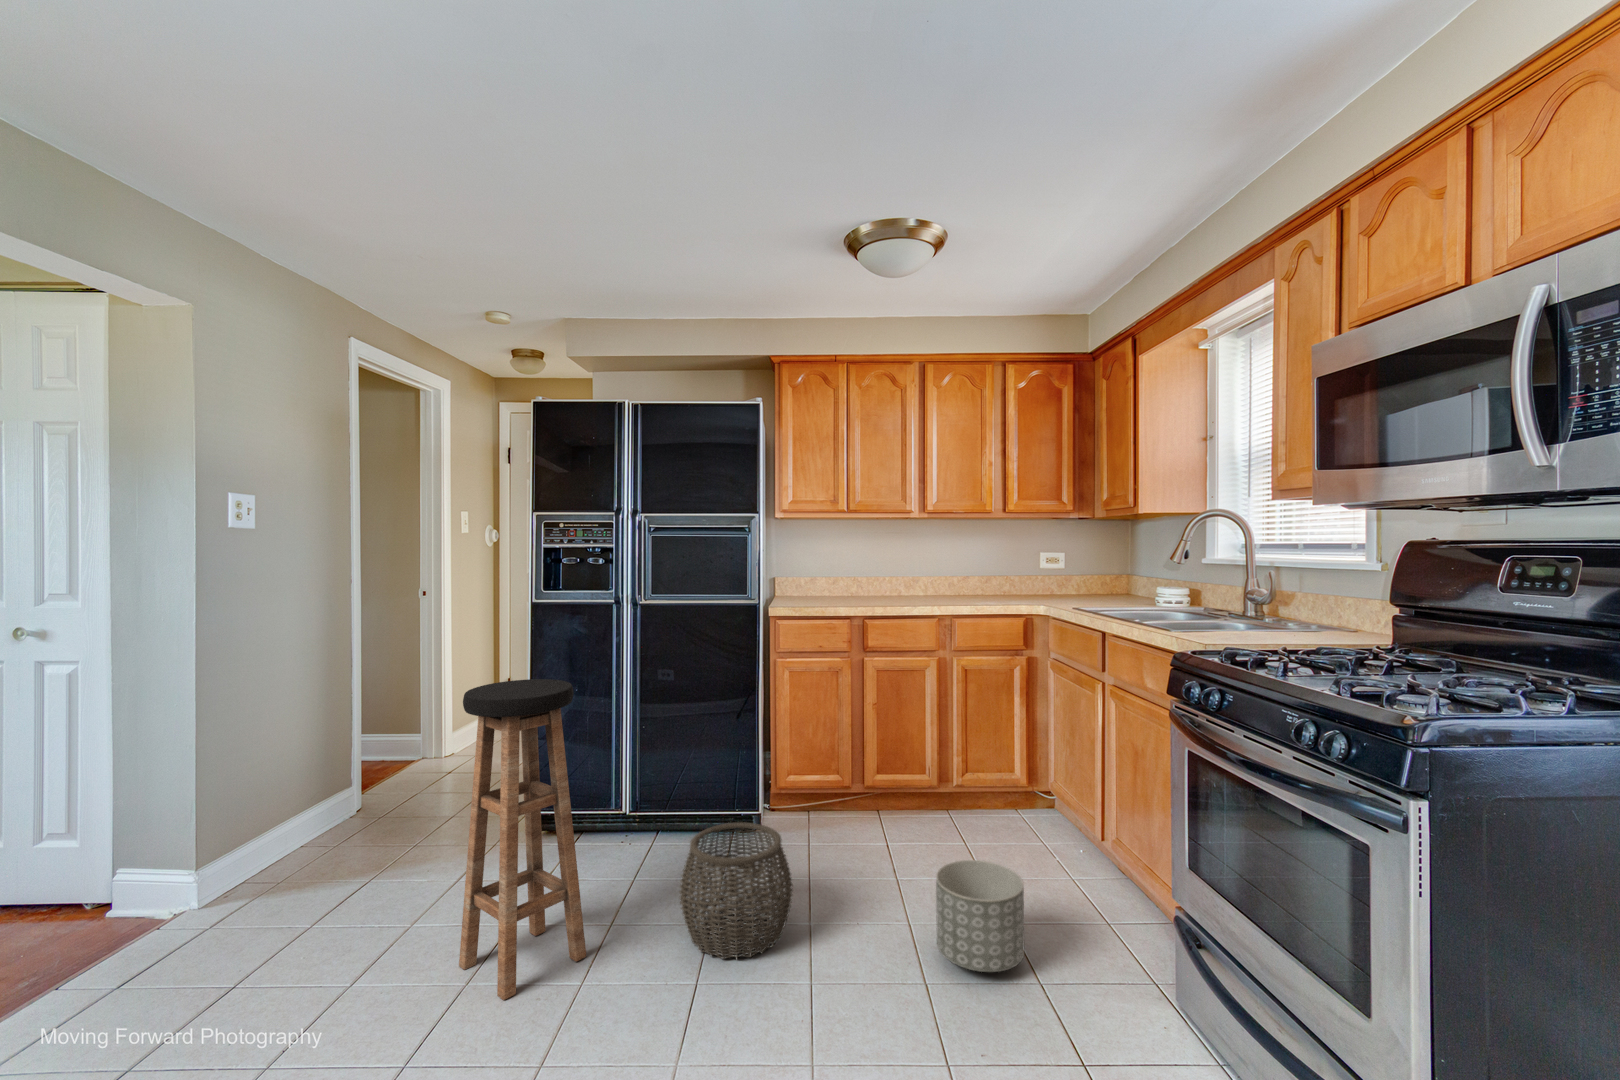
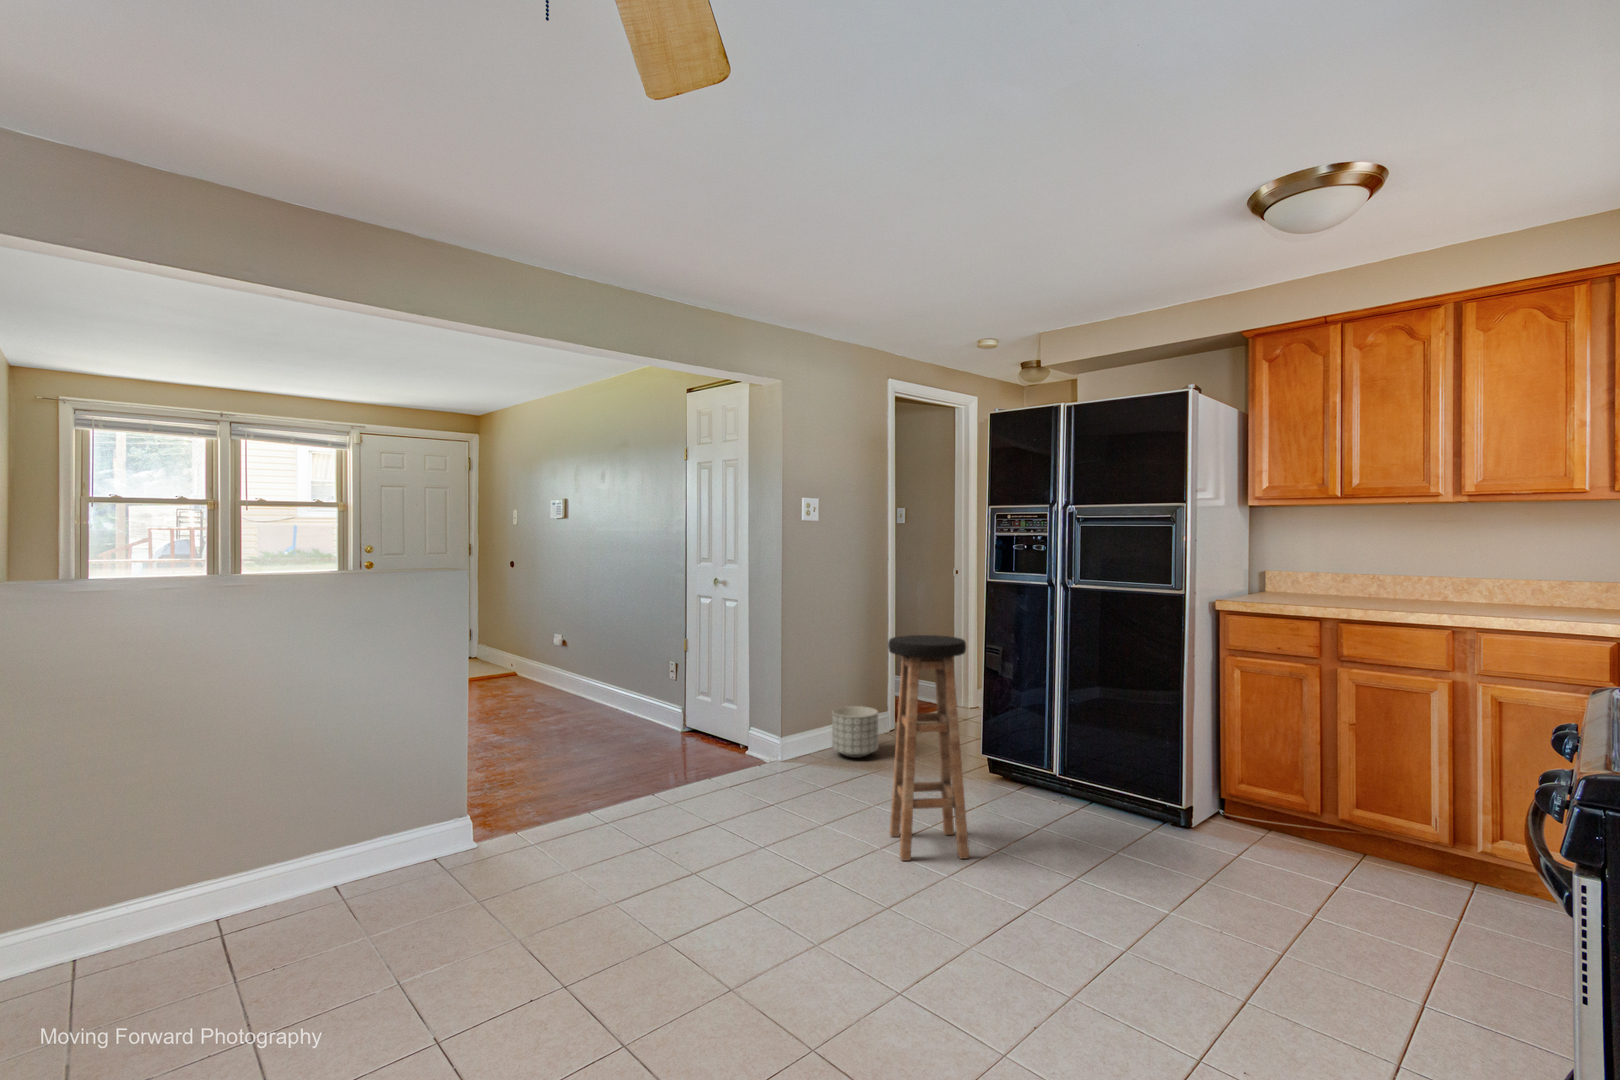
woven basket: present [680,823,793,959] -> none [1042,789,1152,908]
planter: present [936,860,1024,972] -> present [832,706,878,758]

